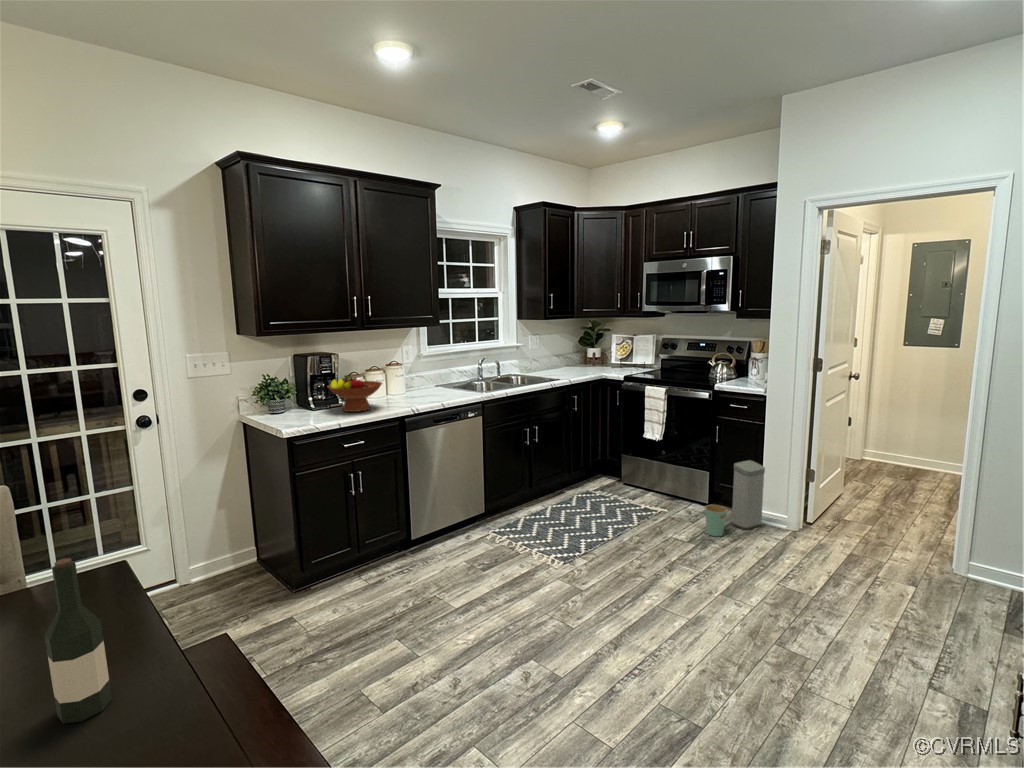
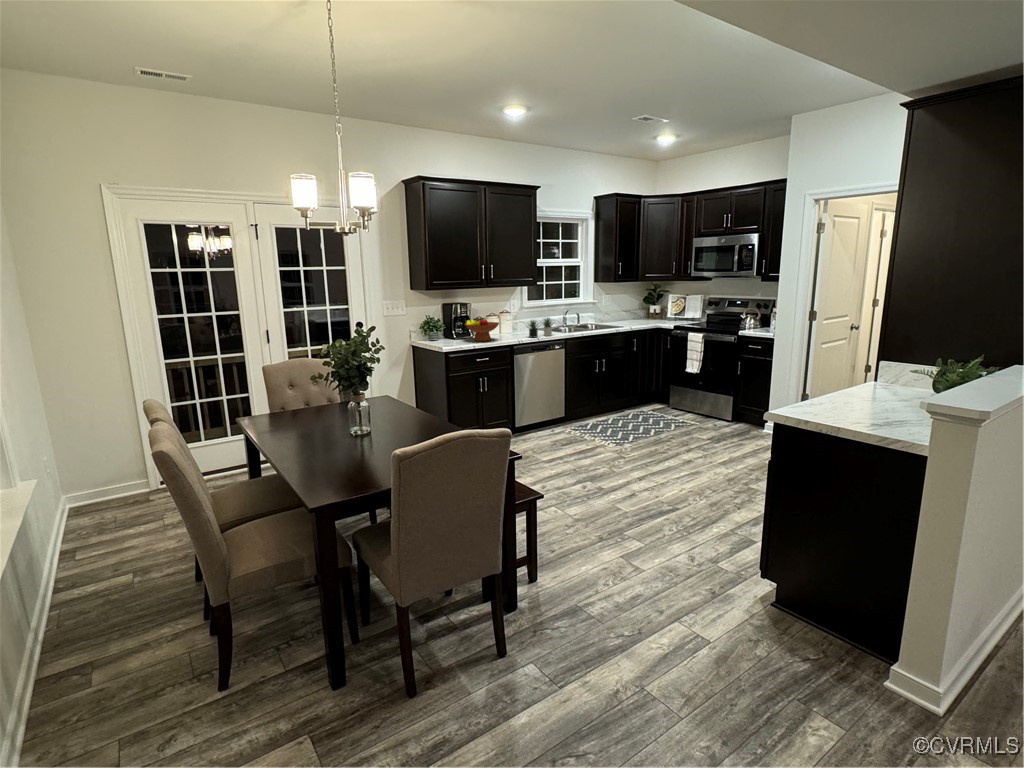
succulent plant: none [422,369,467,402] -> present [528,317,553,338]
trash can: present [705,460,765,536] -> none [722,386,770,438]
wine bottle: present [45,558,112,724] -> none [402,364,419,424]

